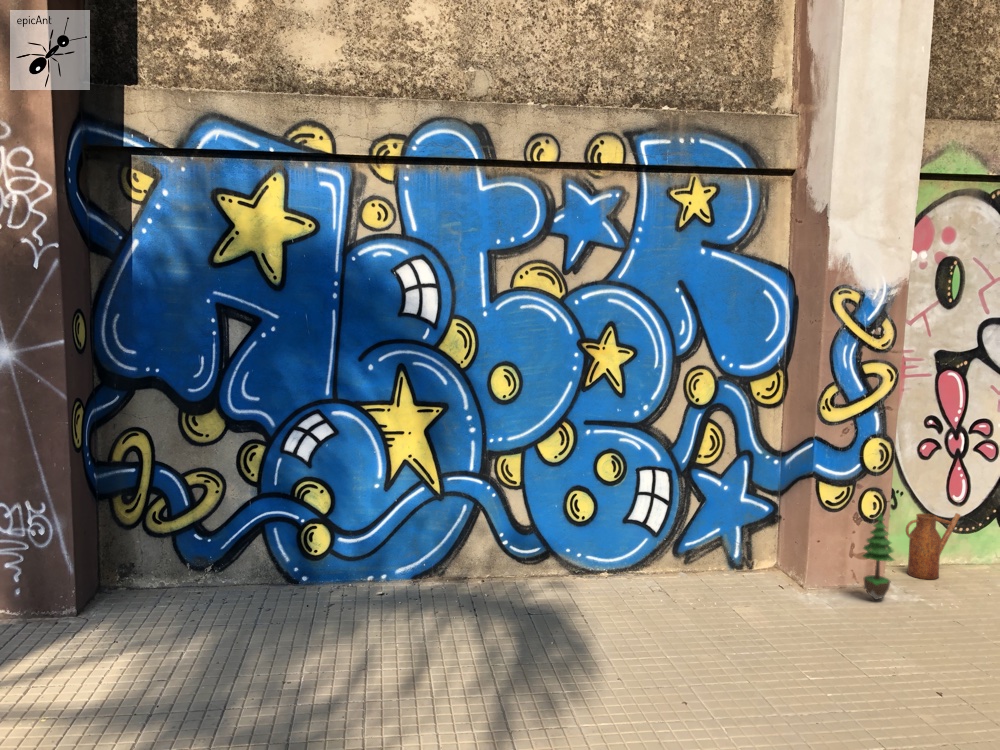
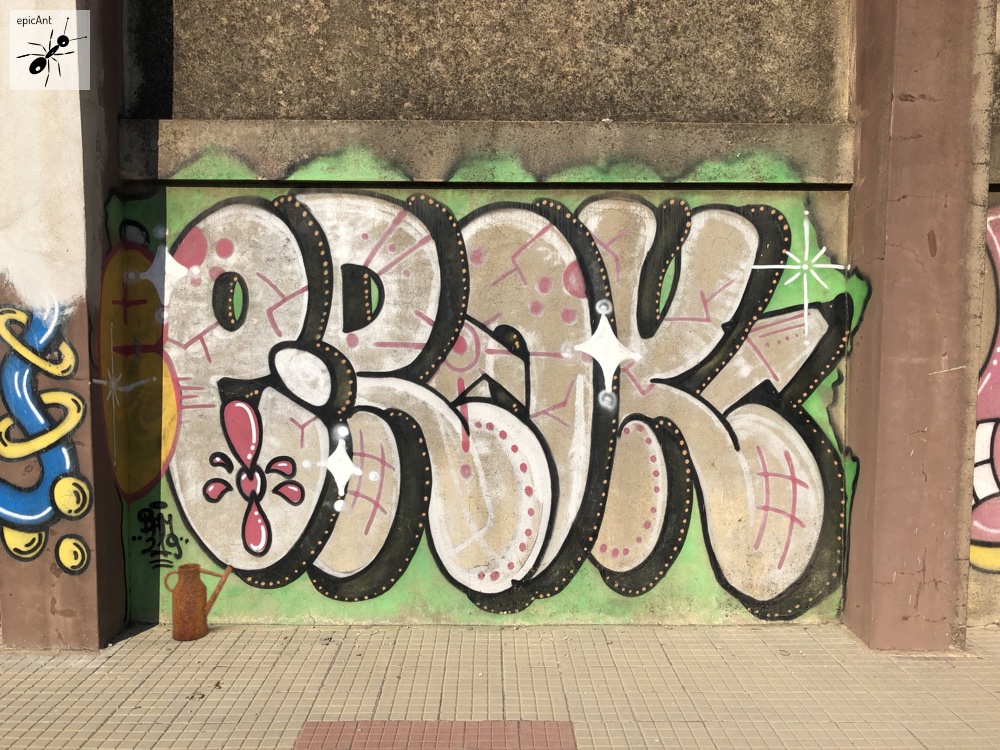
potted tree: present [863,513,894,600] -> none [23,562,66,663]

